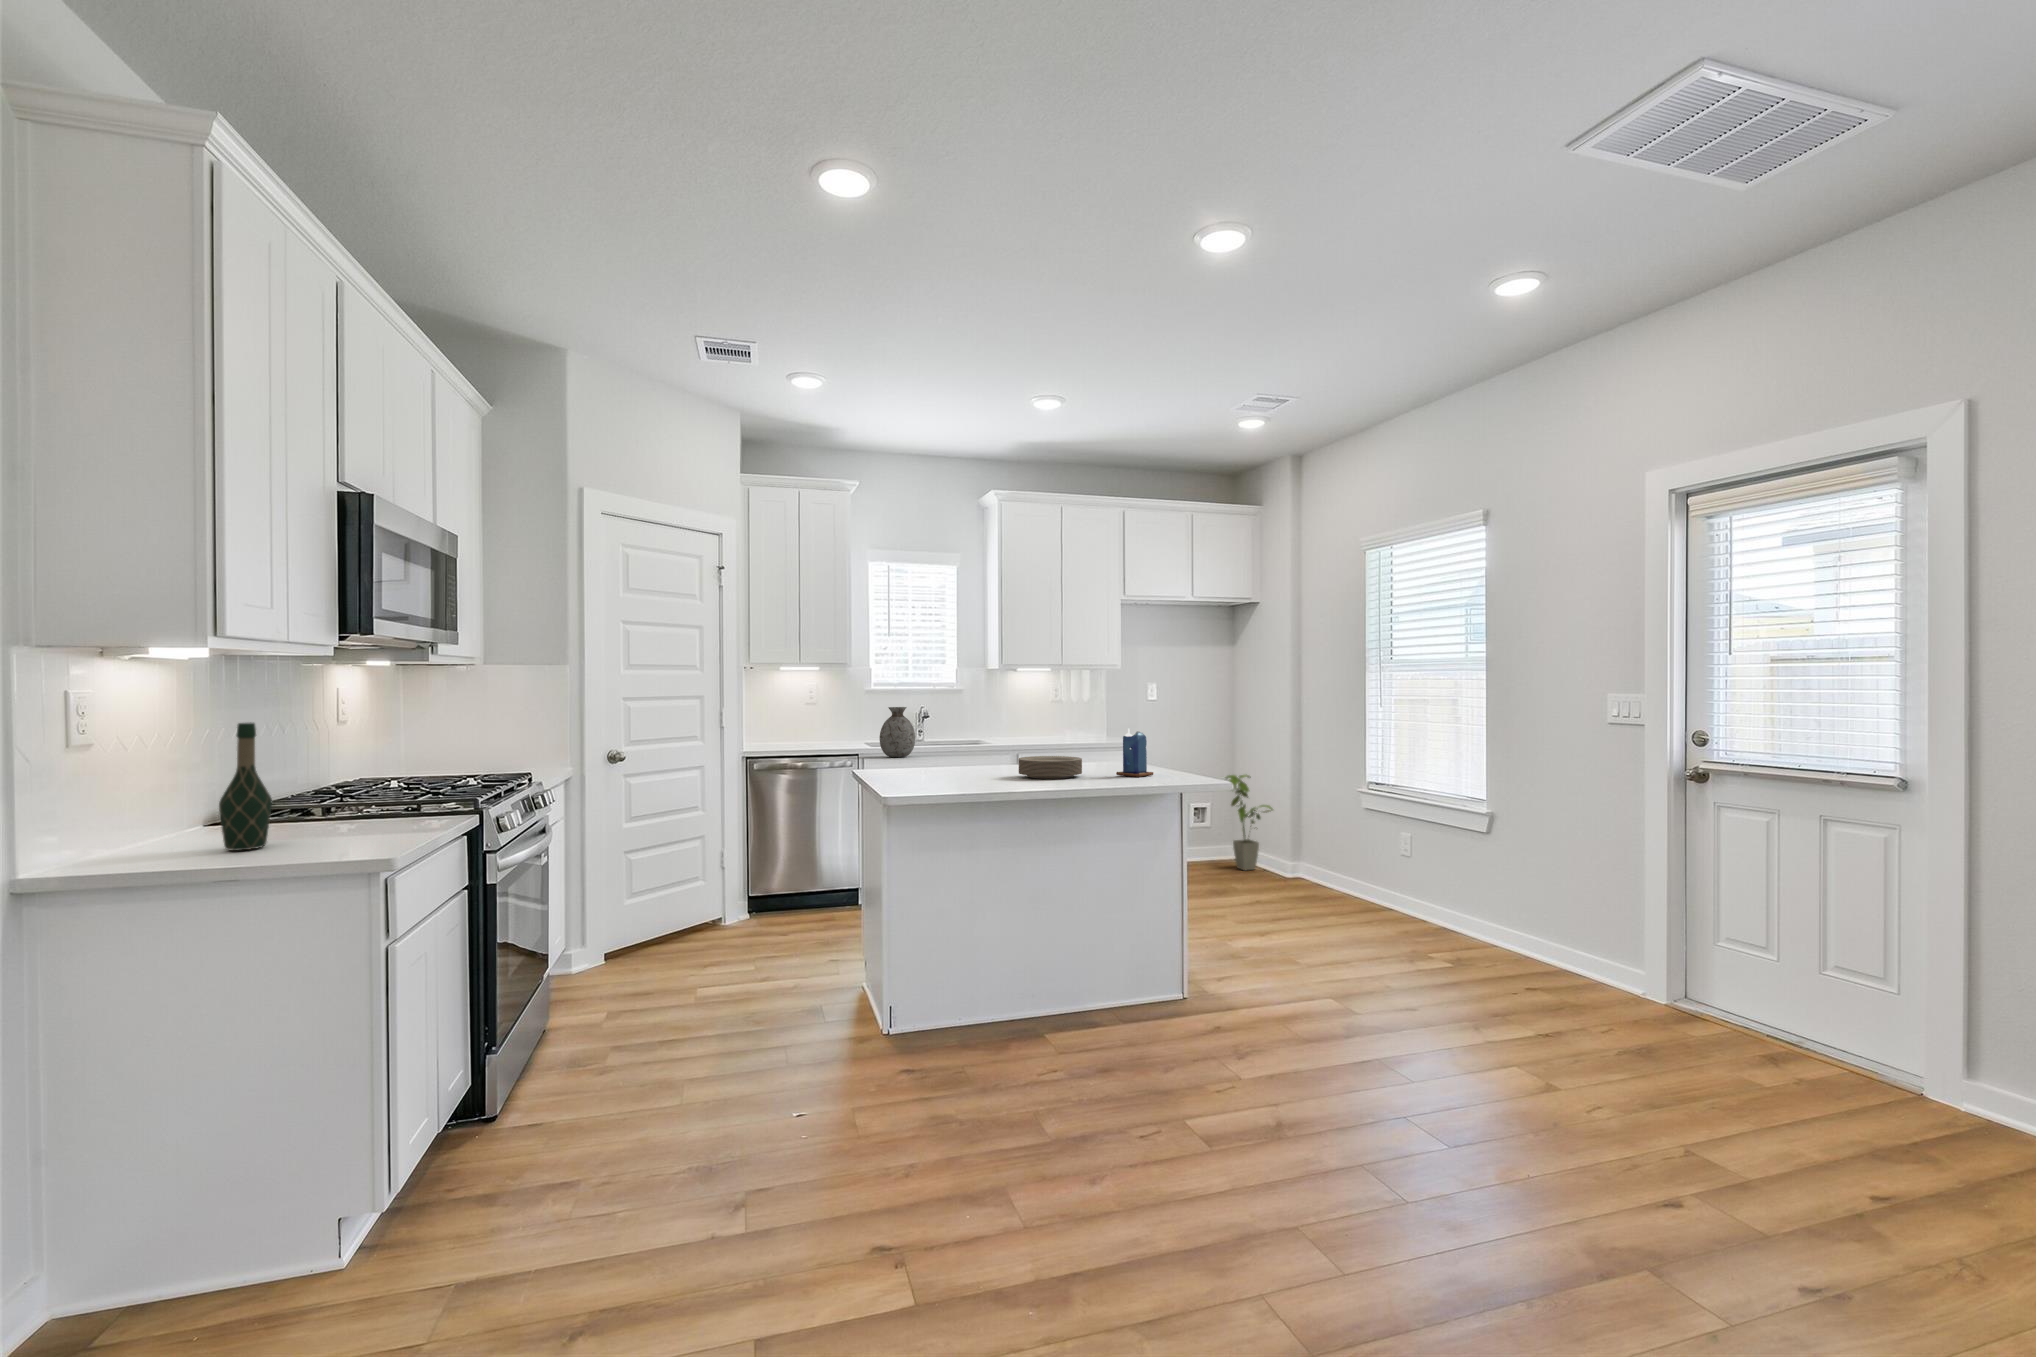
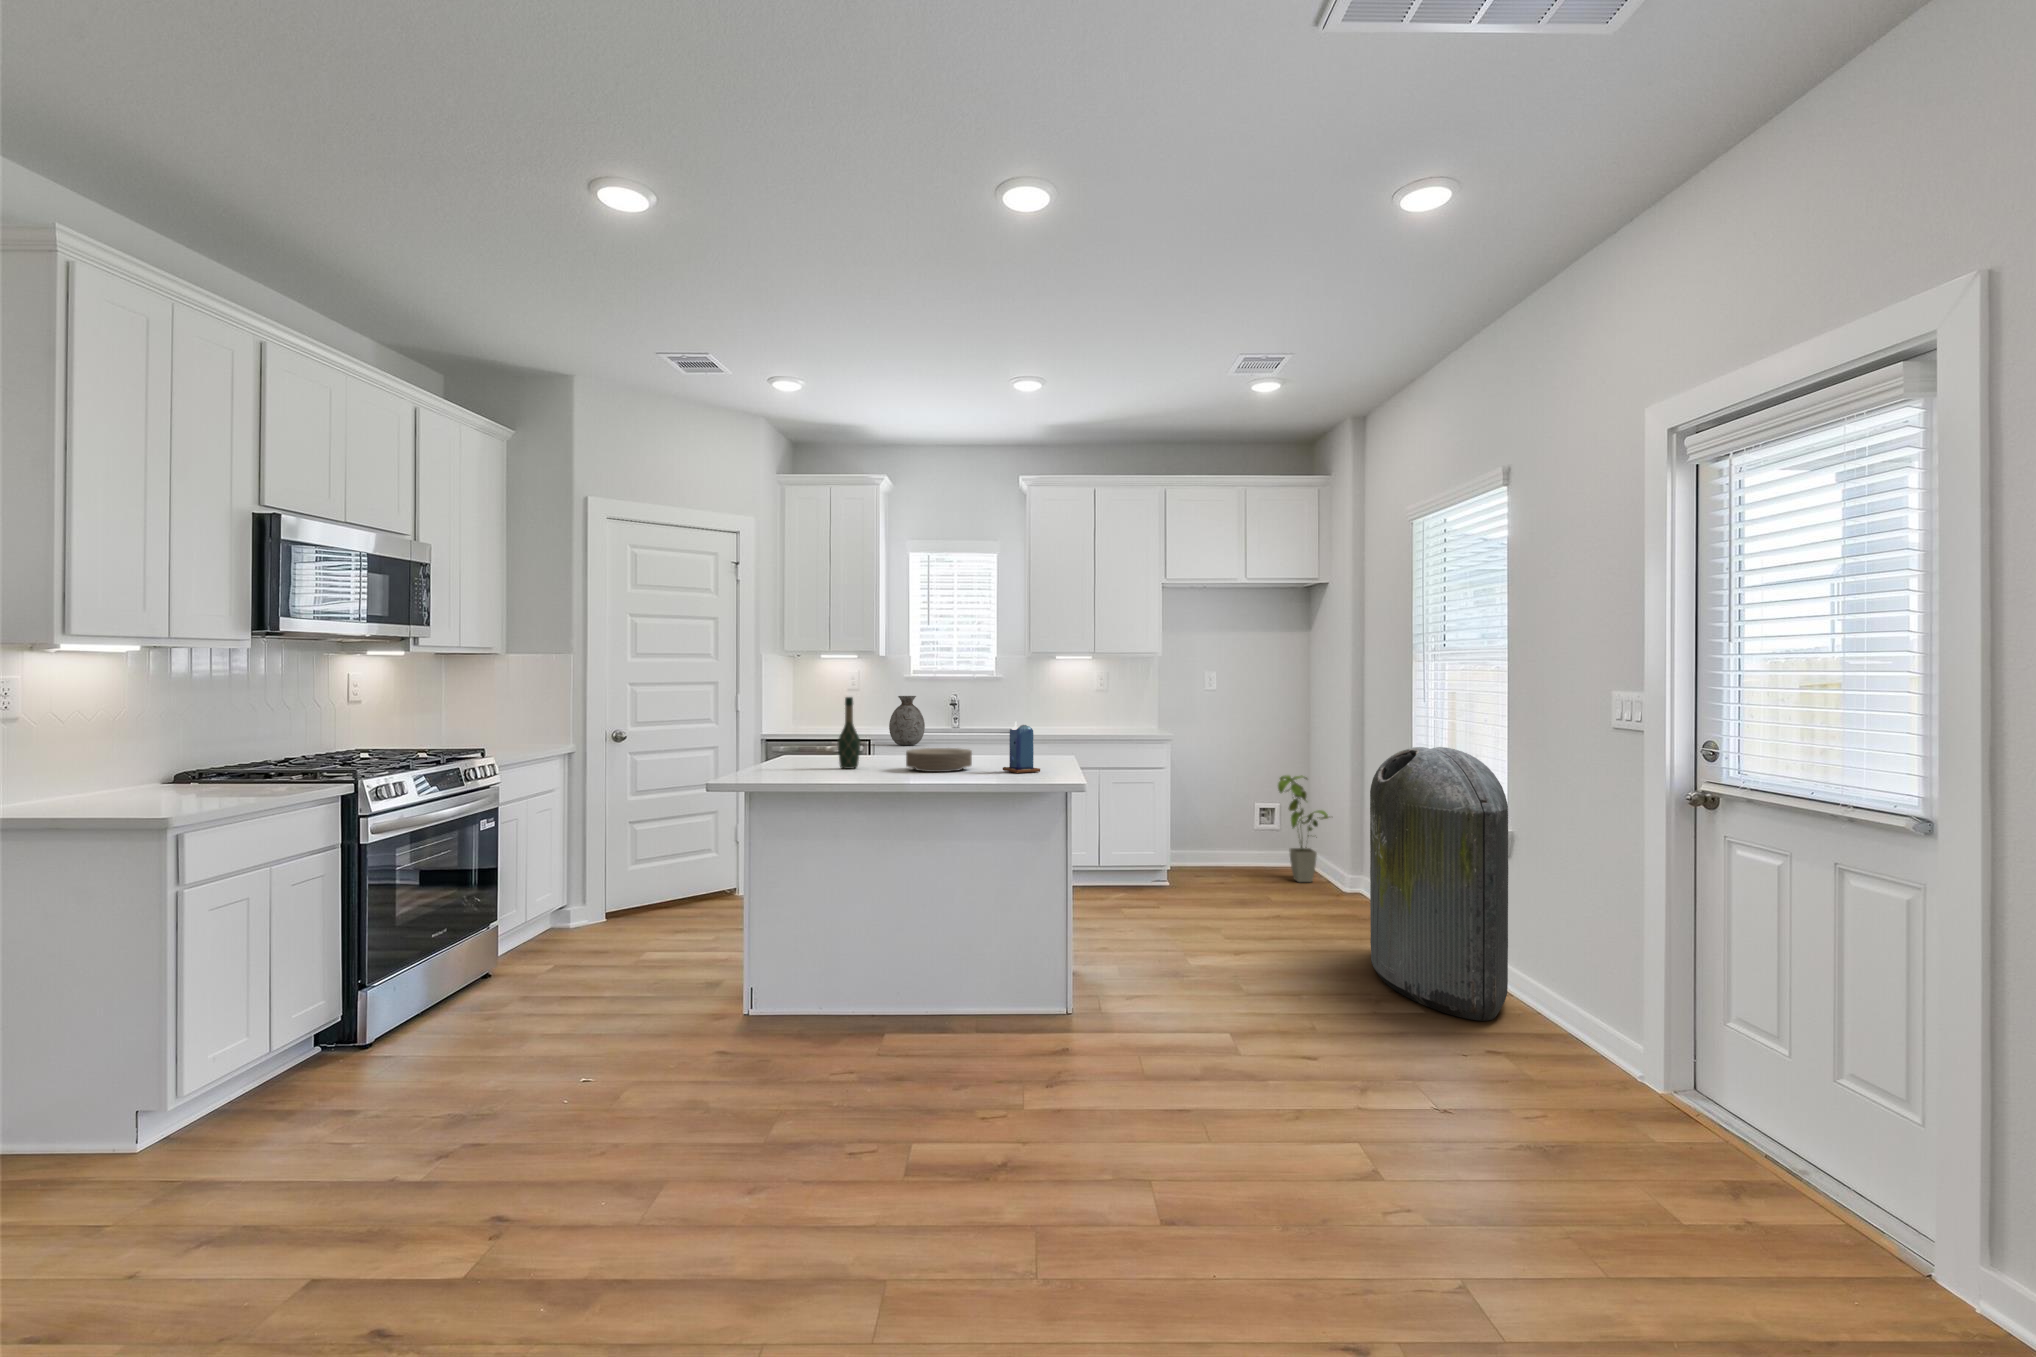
wine bottle: present [219,723,272,851] -> present [837,697,861,769]
trash can: none [1371,744,1511,967] -> present [1370,747,1508,1021]

